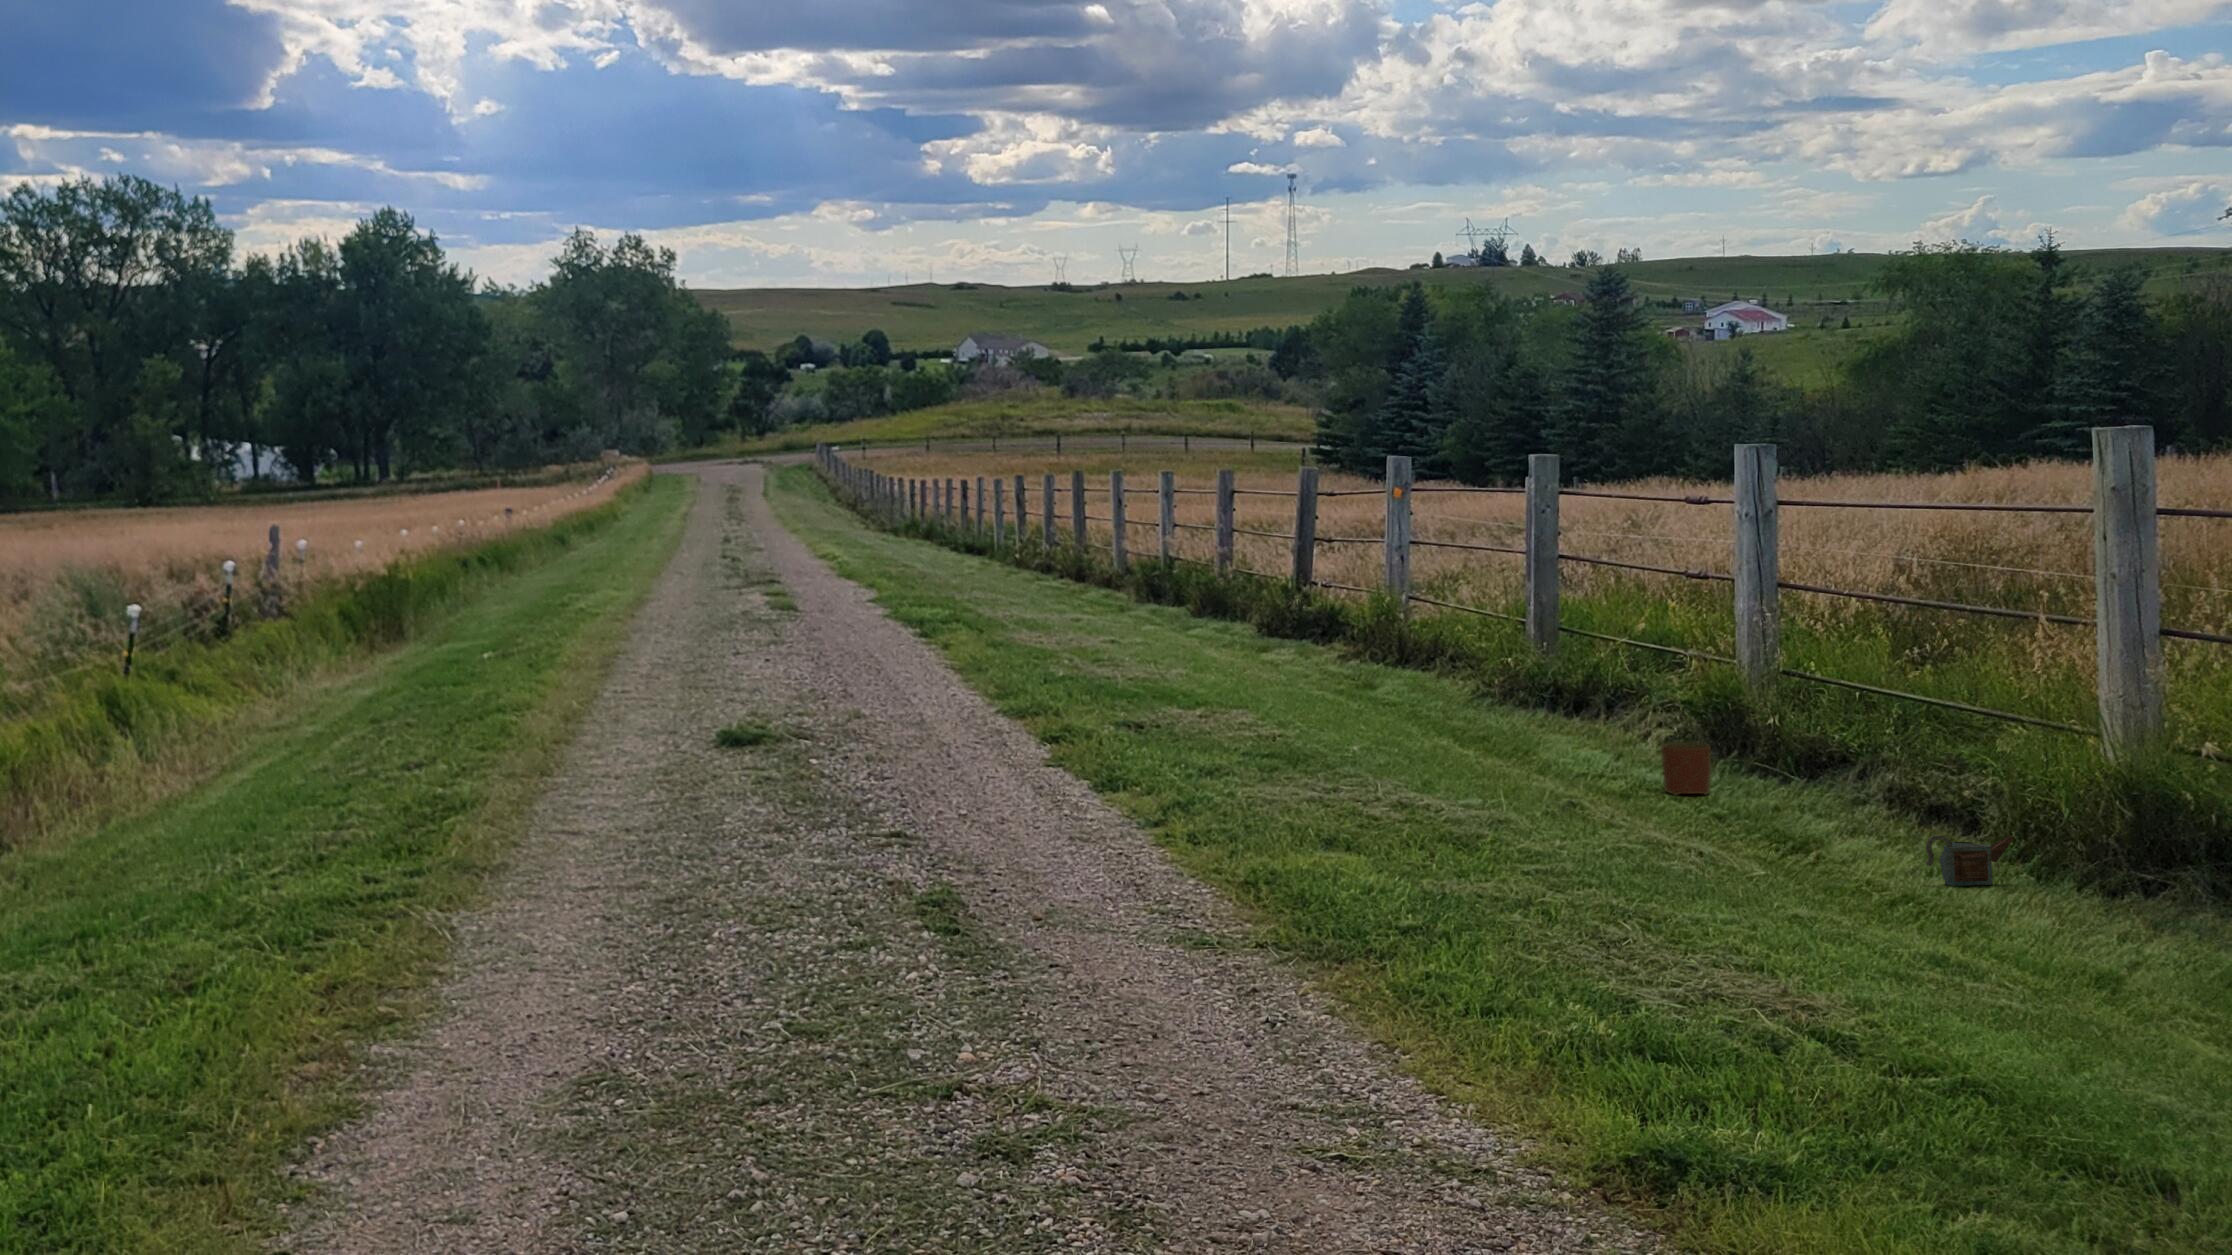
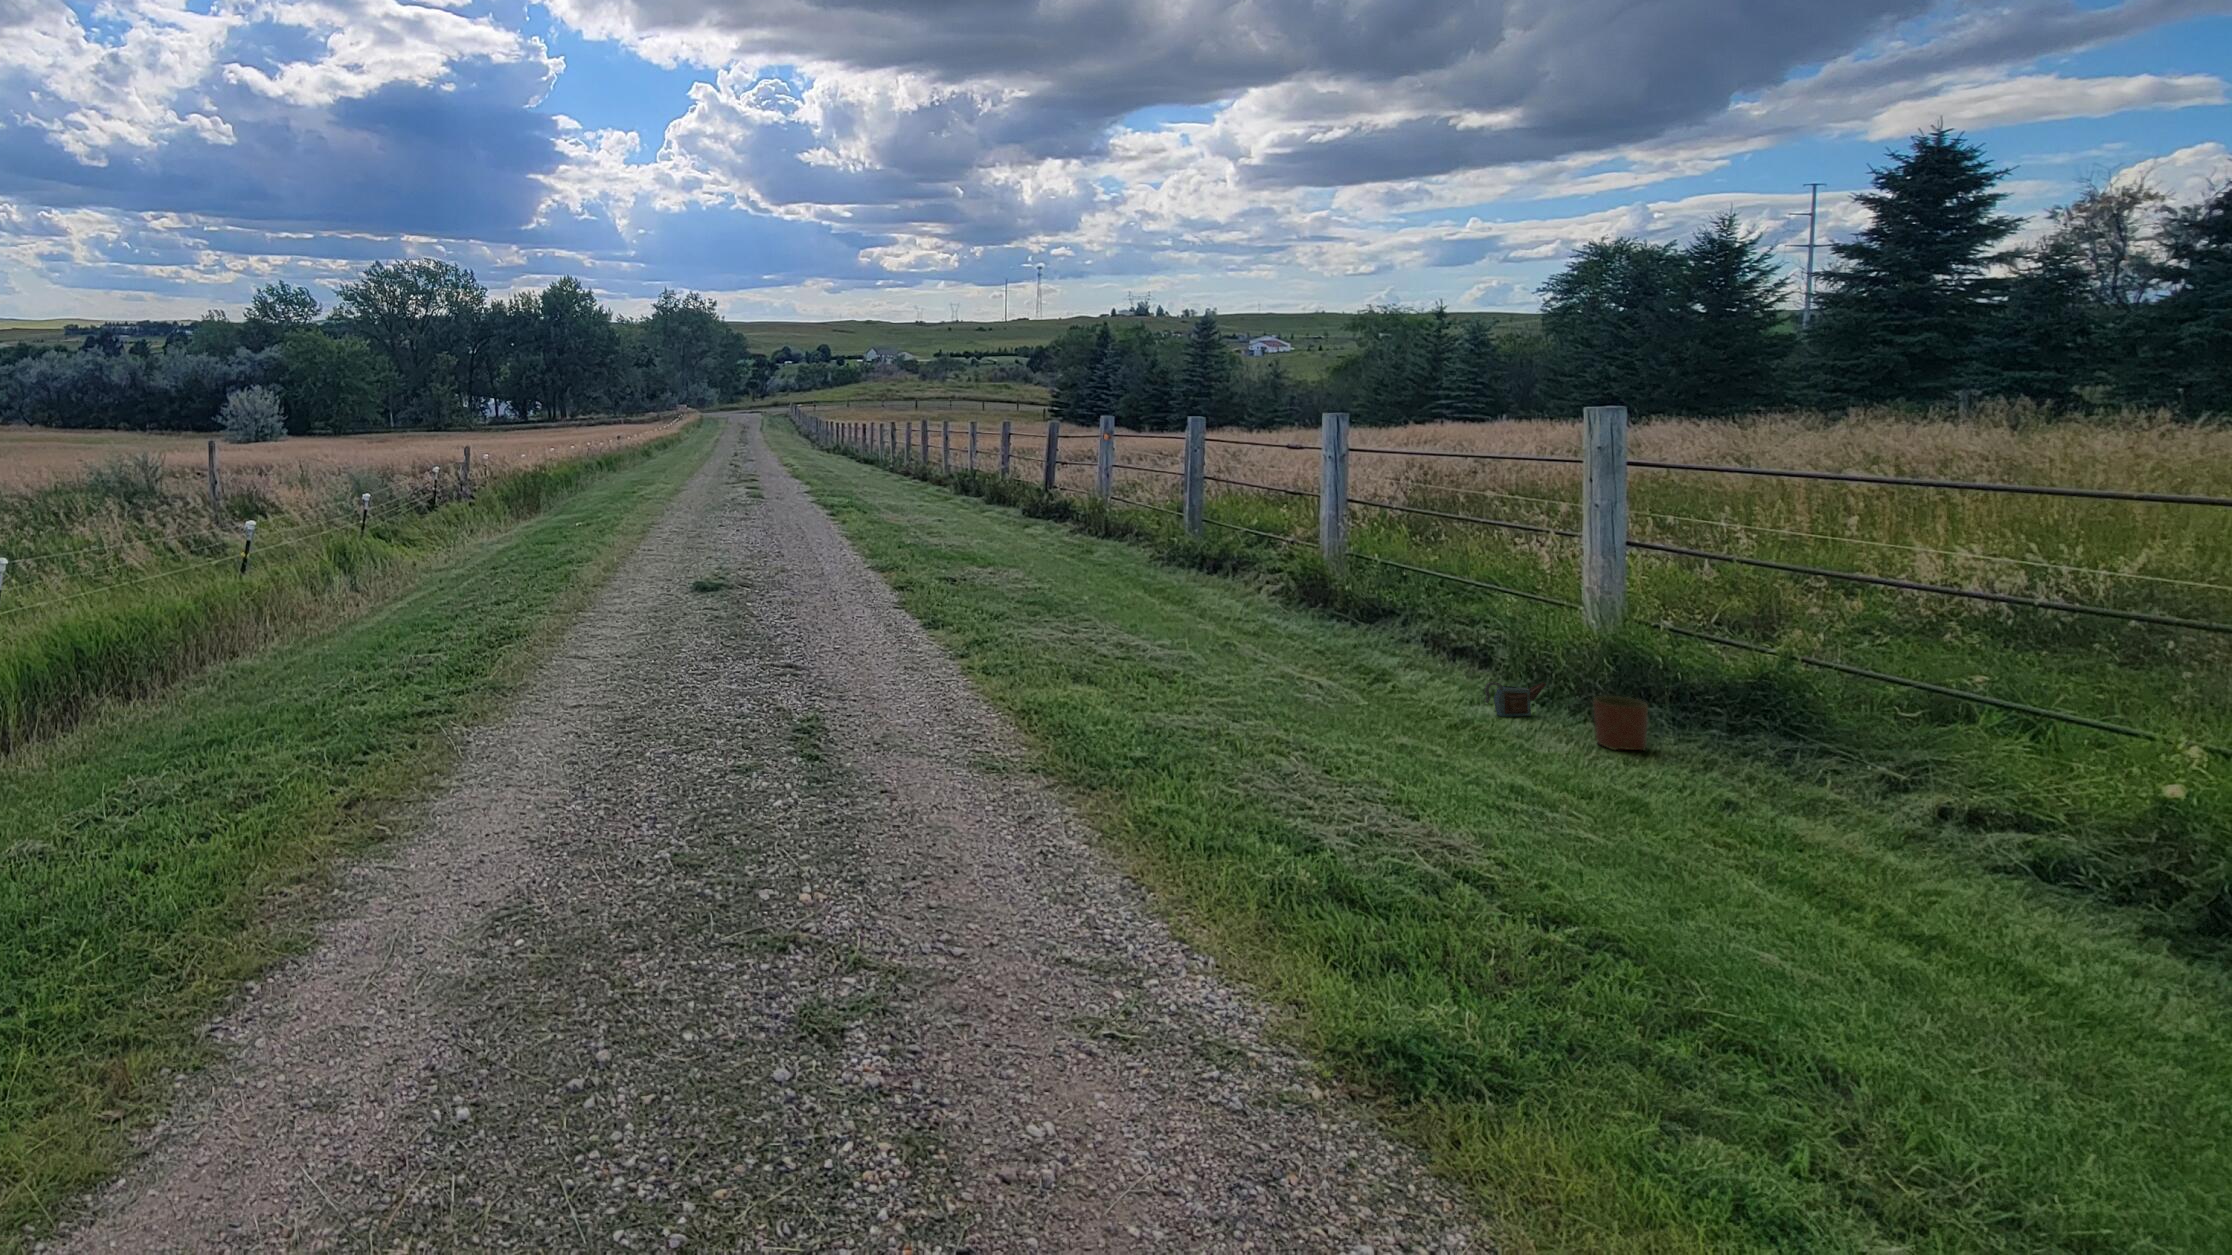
planter: present [1661,742,1711,795] -> present [1594,696,1648,750]

